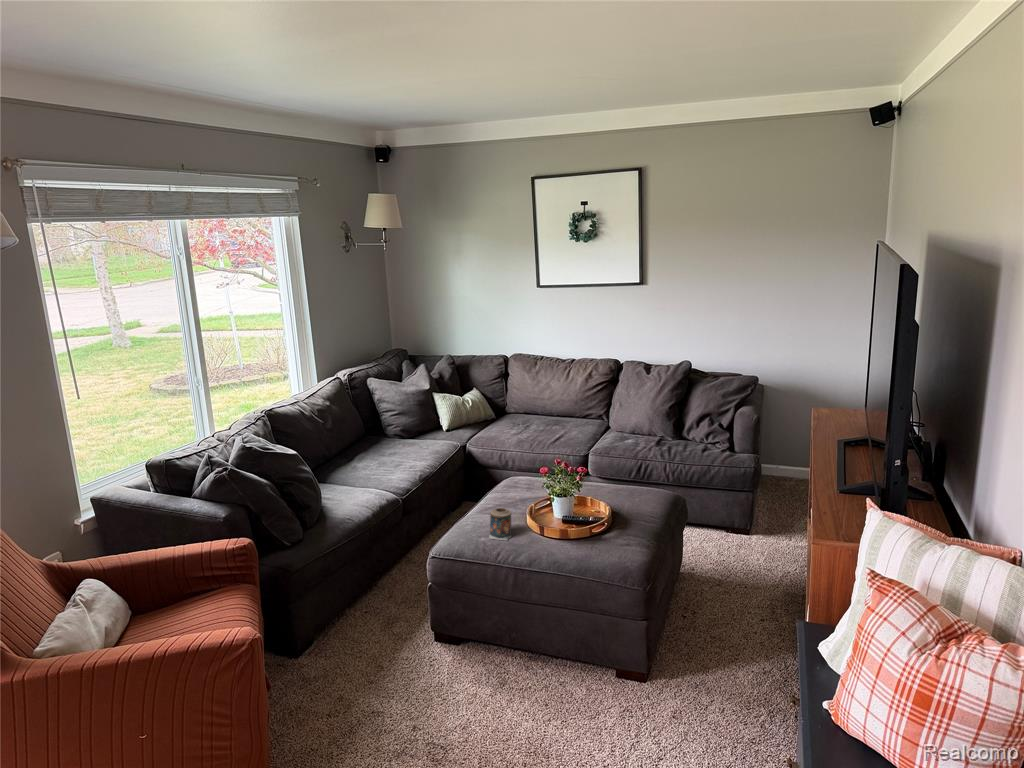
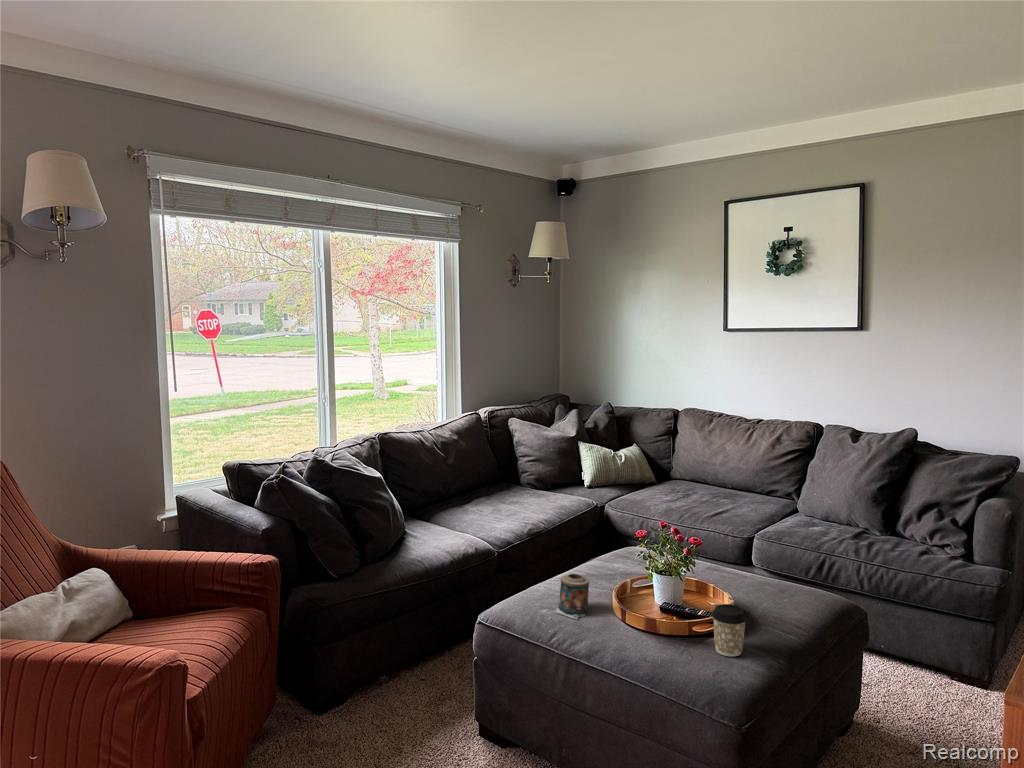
coffee cup: none [606,511,629,545] -> present [712,604,747,656]

